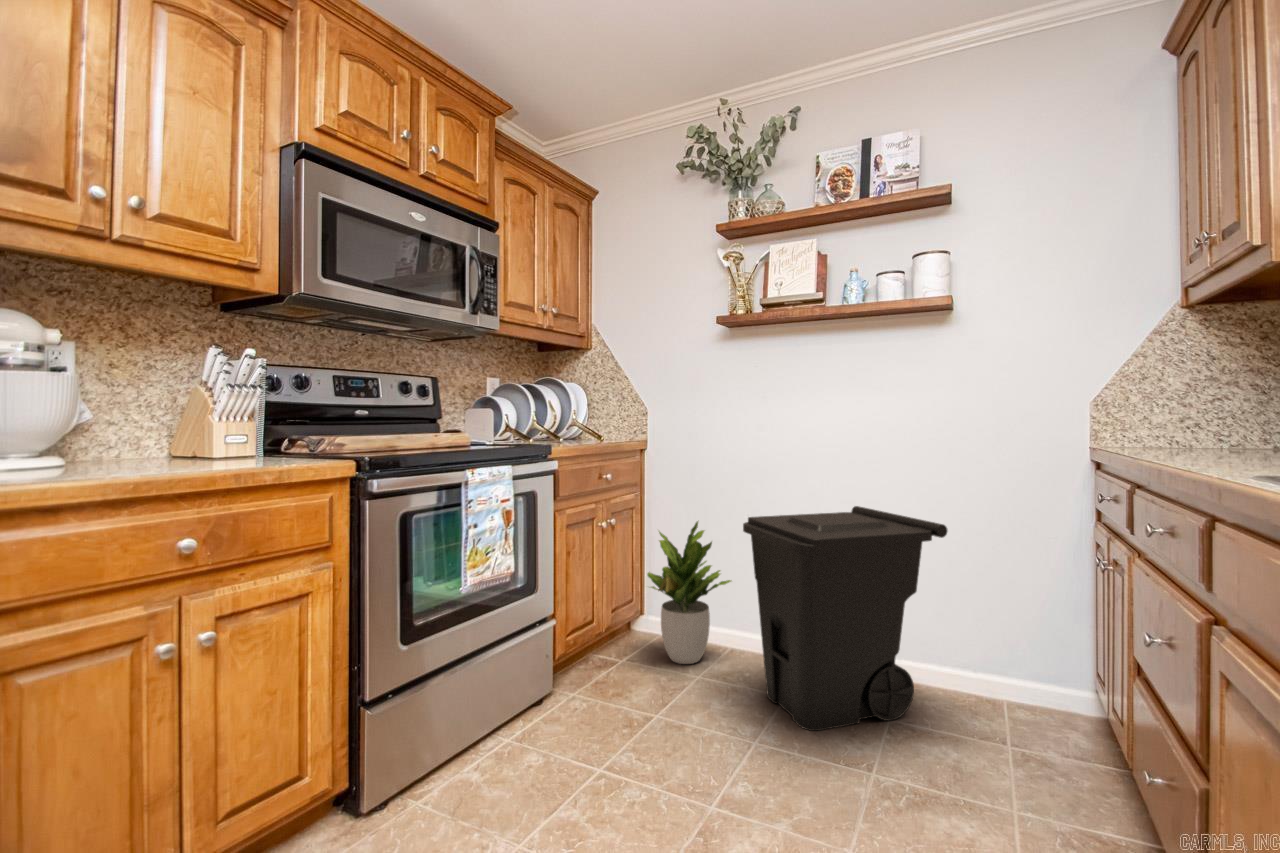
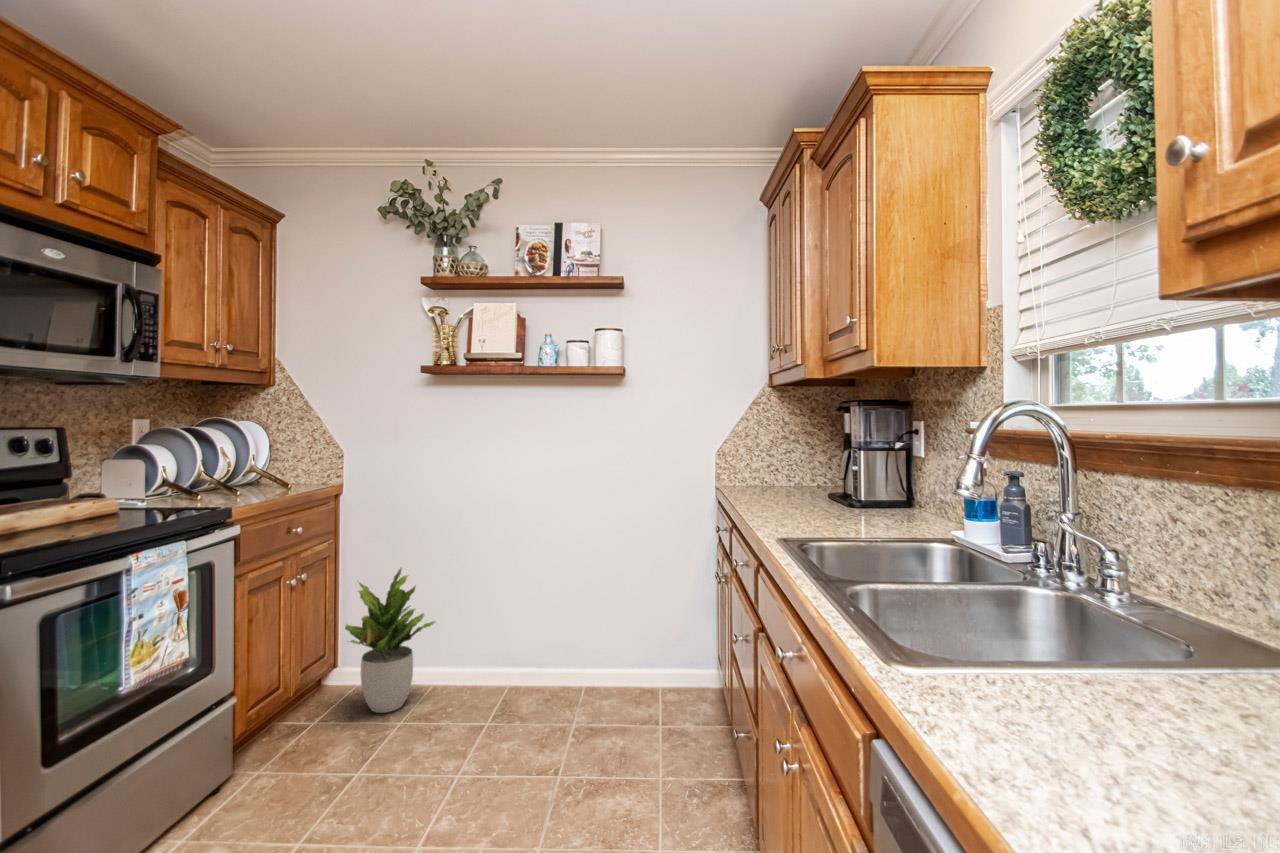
trash can: present [743,506,947,731] -> none [448,541,619,751]

